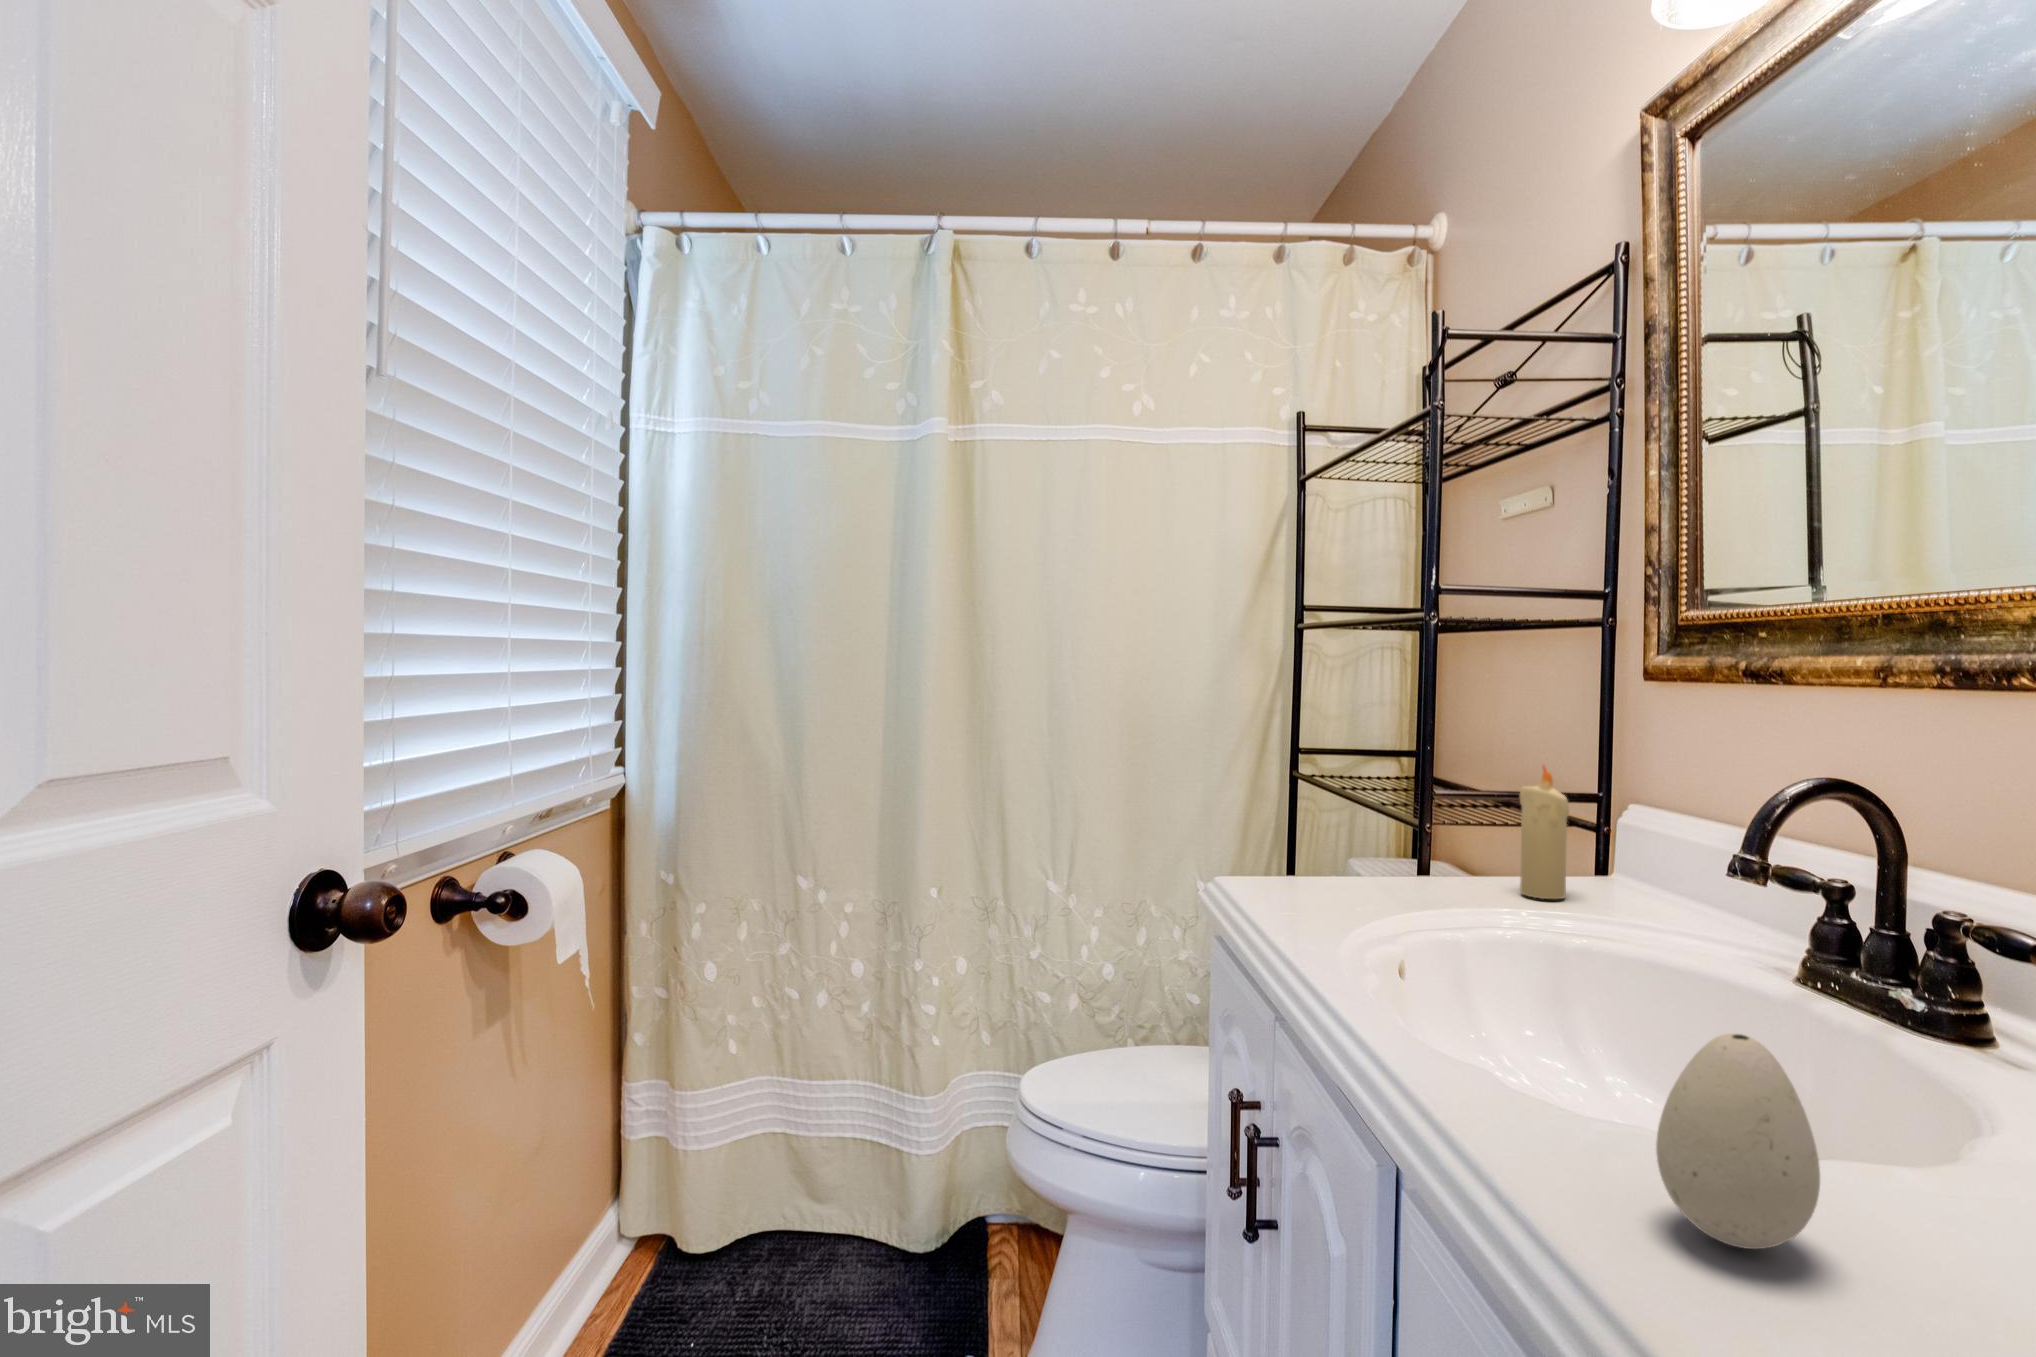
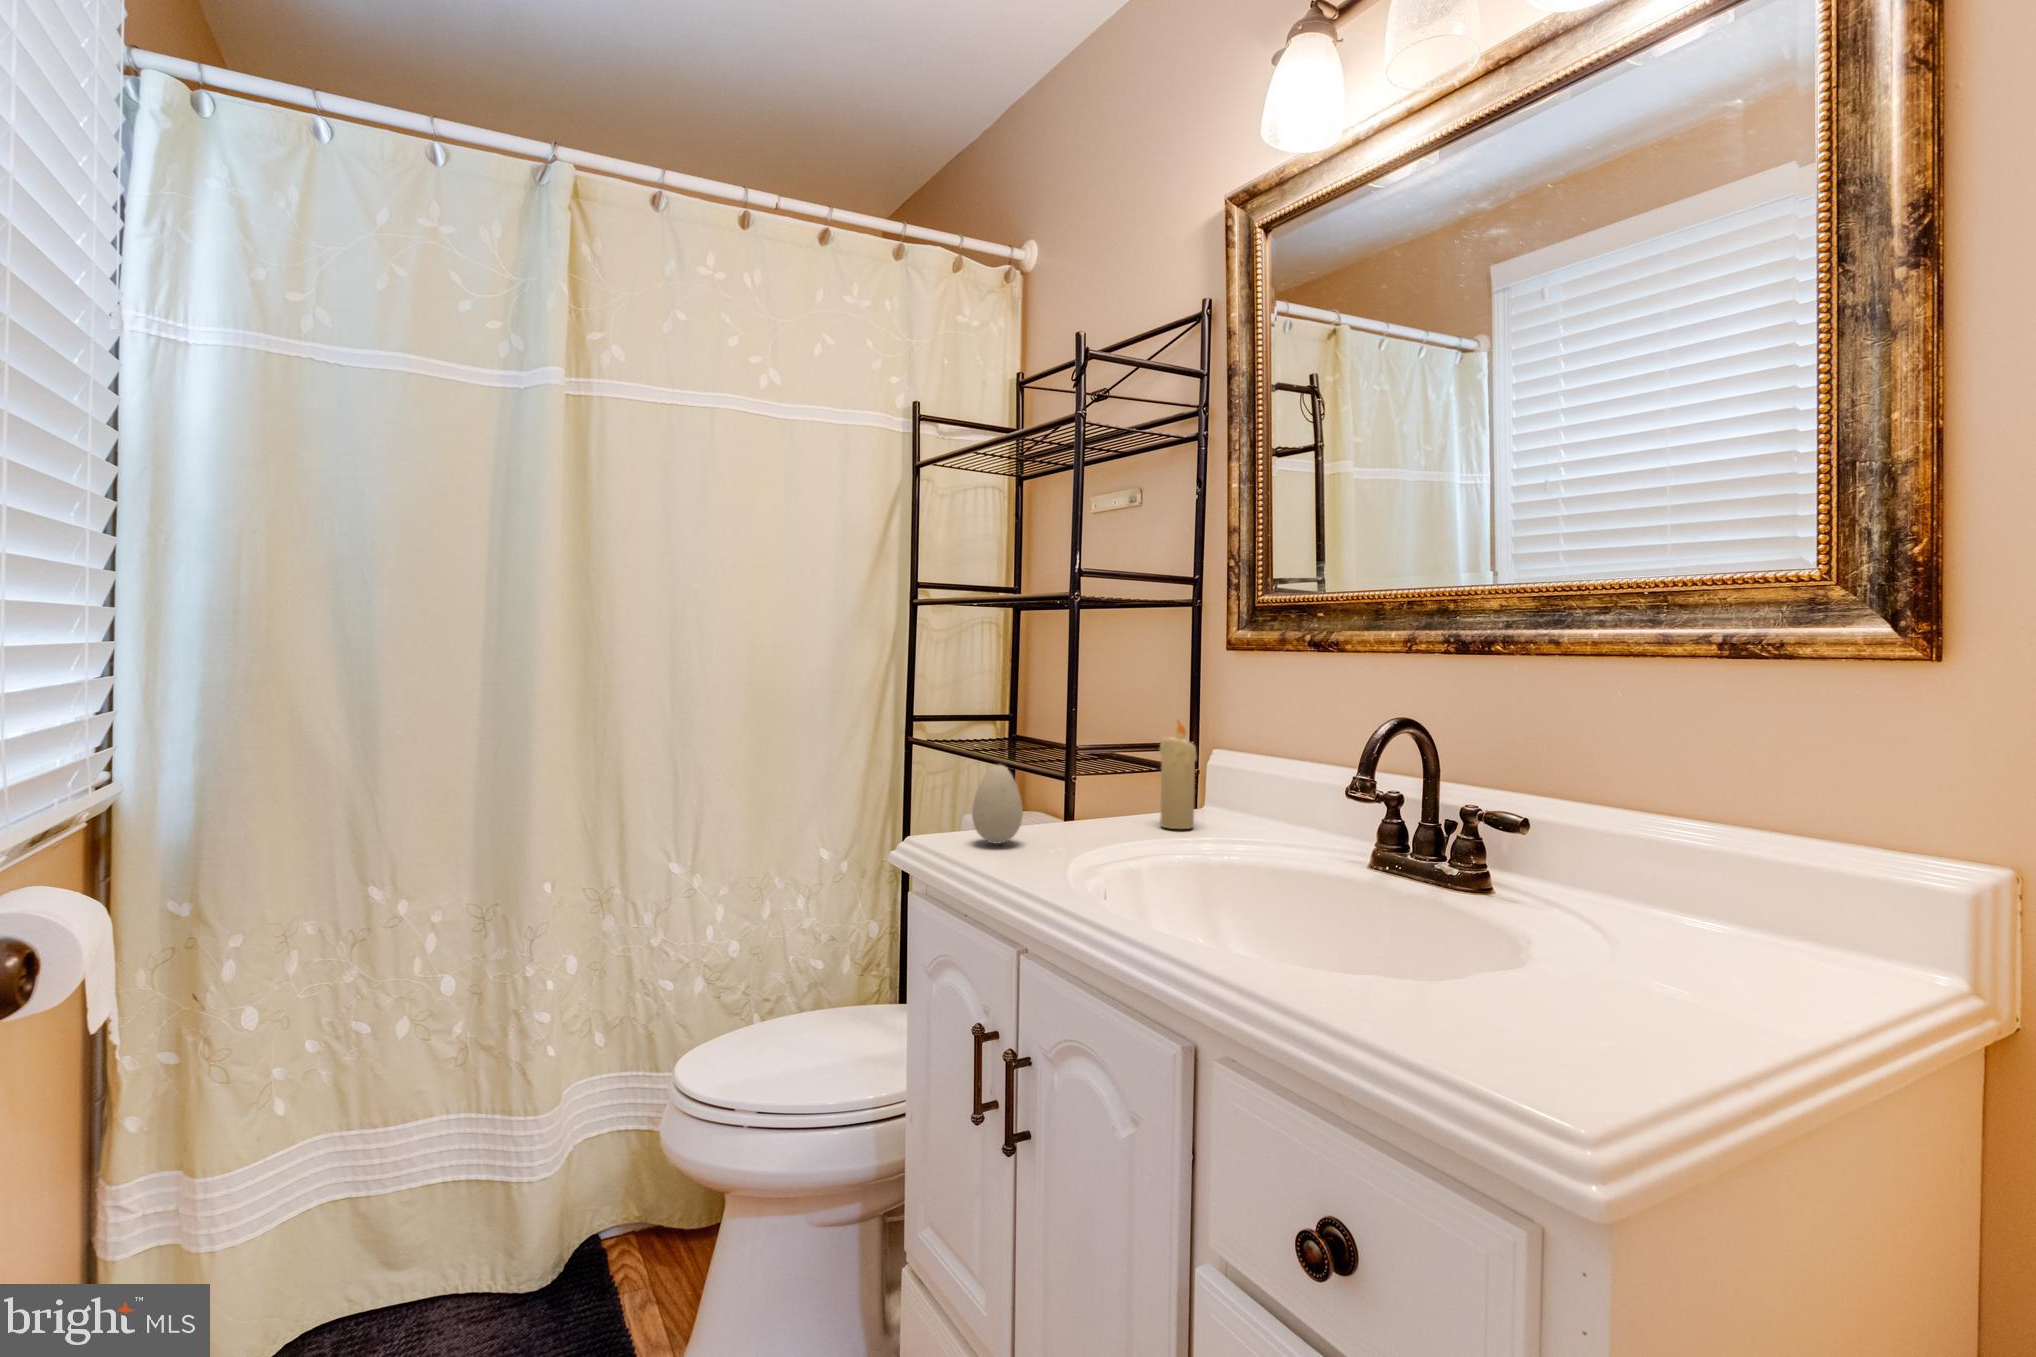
decorative egg: present [1656,1033,1820,1249] -> present [972,765,1023,844]

